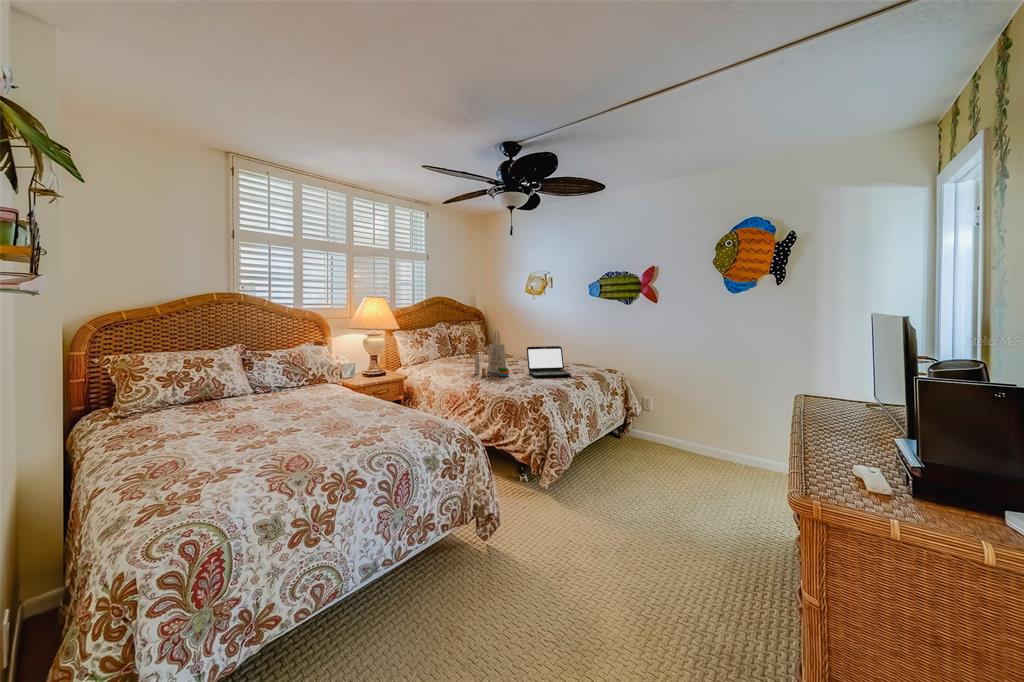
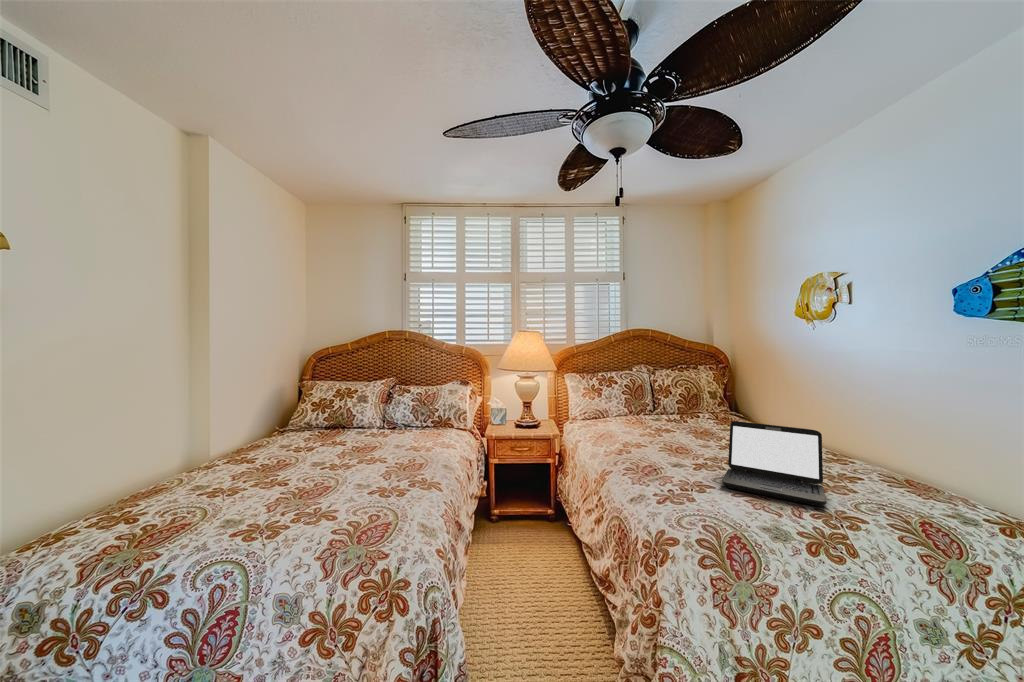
tote bag: present [475,330,510,379] -> none [629,384,685,473]

